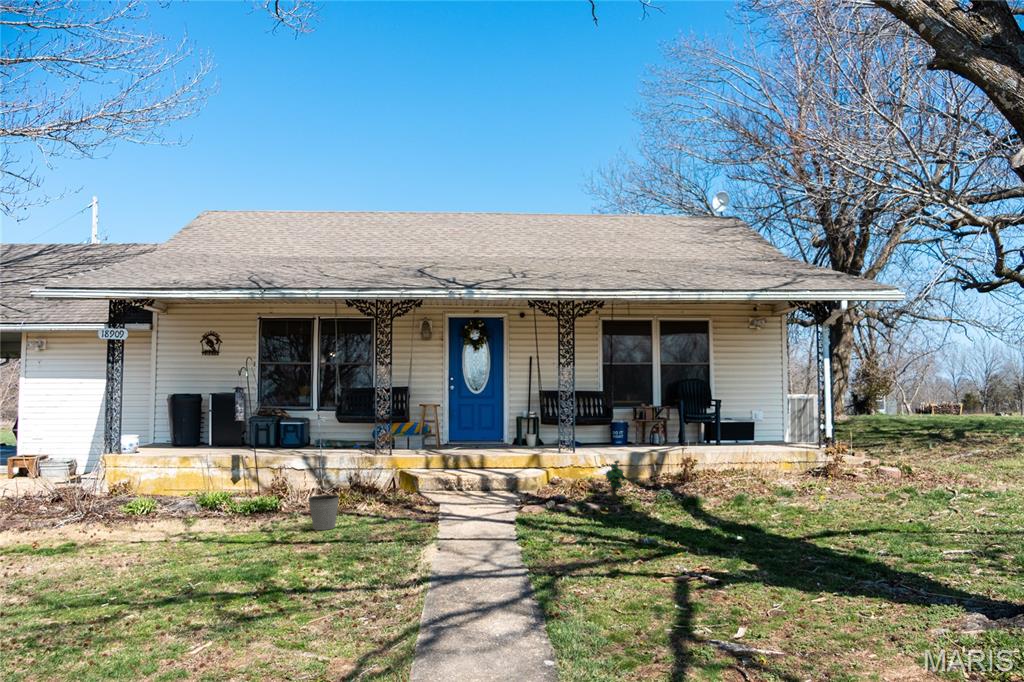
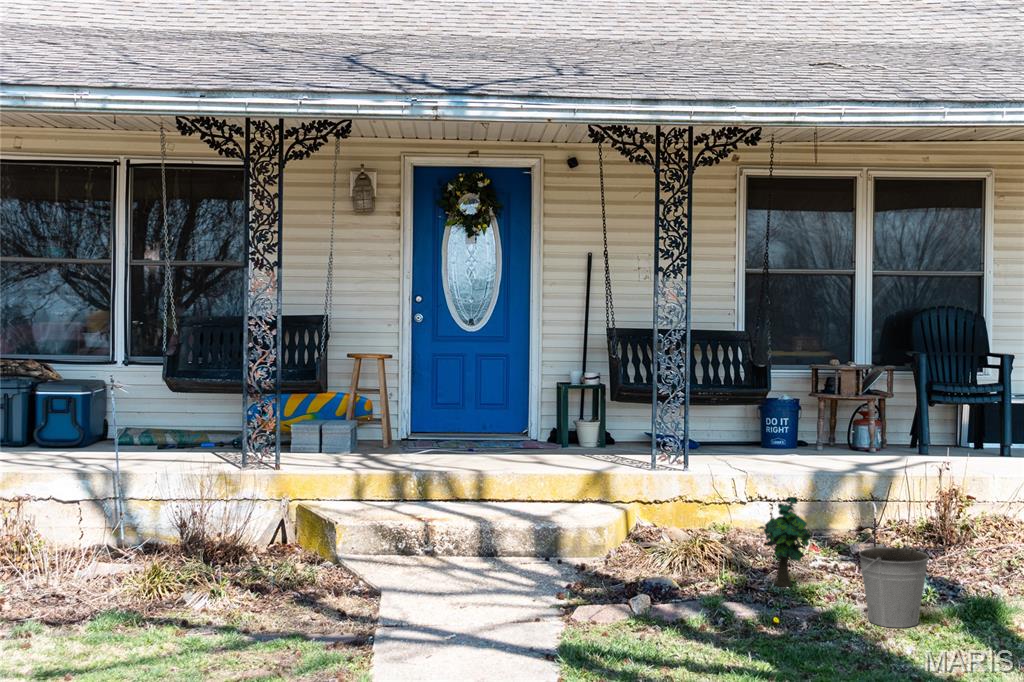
bucket: present [309,494,339,530] -> present [857,546,929,627]

